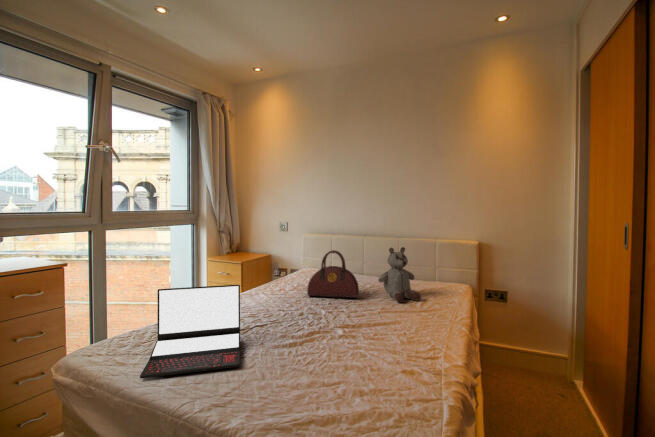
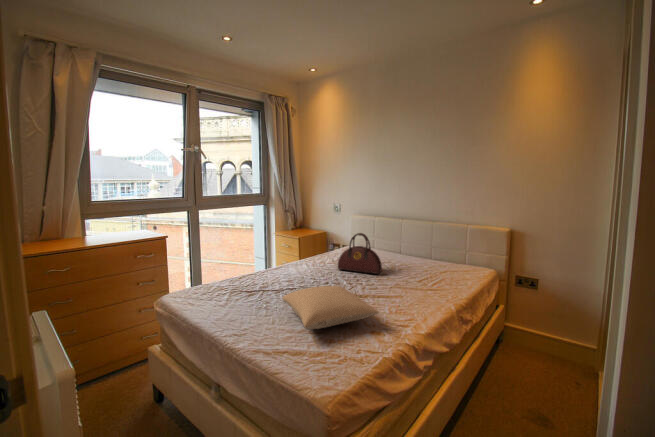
stuffed bear: present [378,247,420,302] -> none [398,232,434,281]
laptop: present [140,285,240,378] -> none [200,258,270,315]
pillow: none [269,315,409,380] -> present [283,286,379,329]

